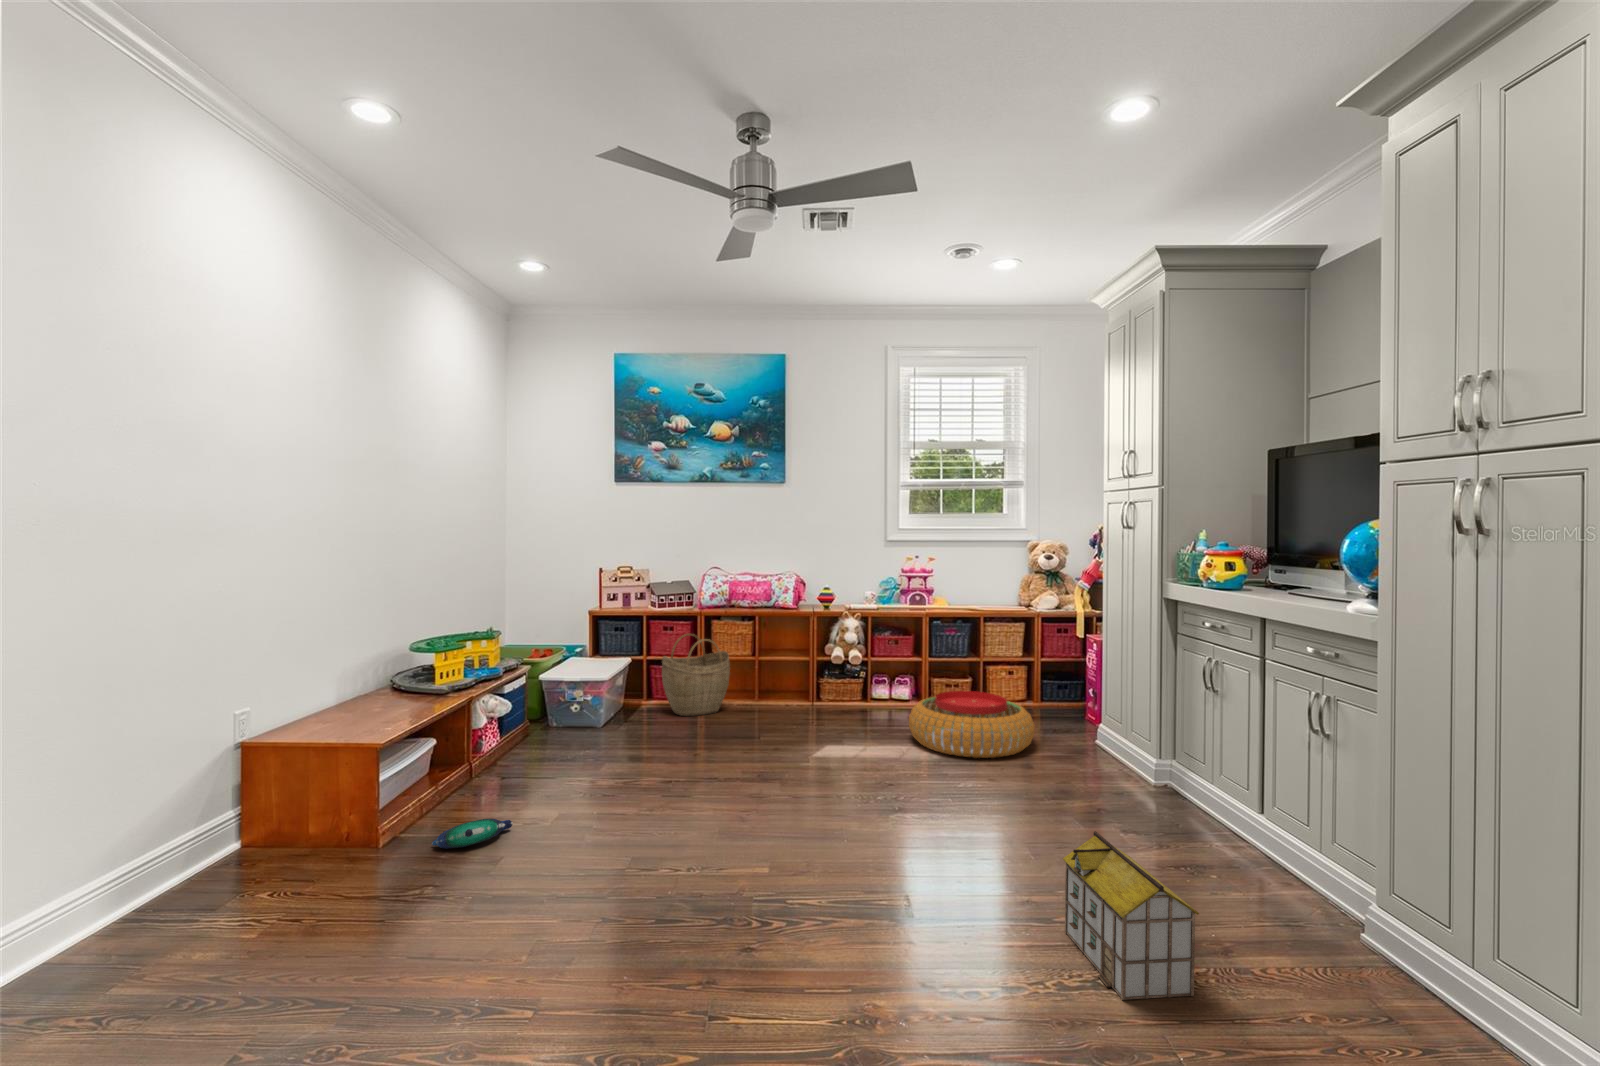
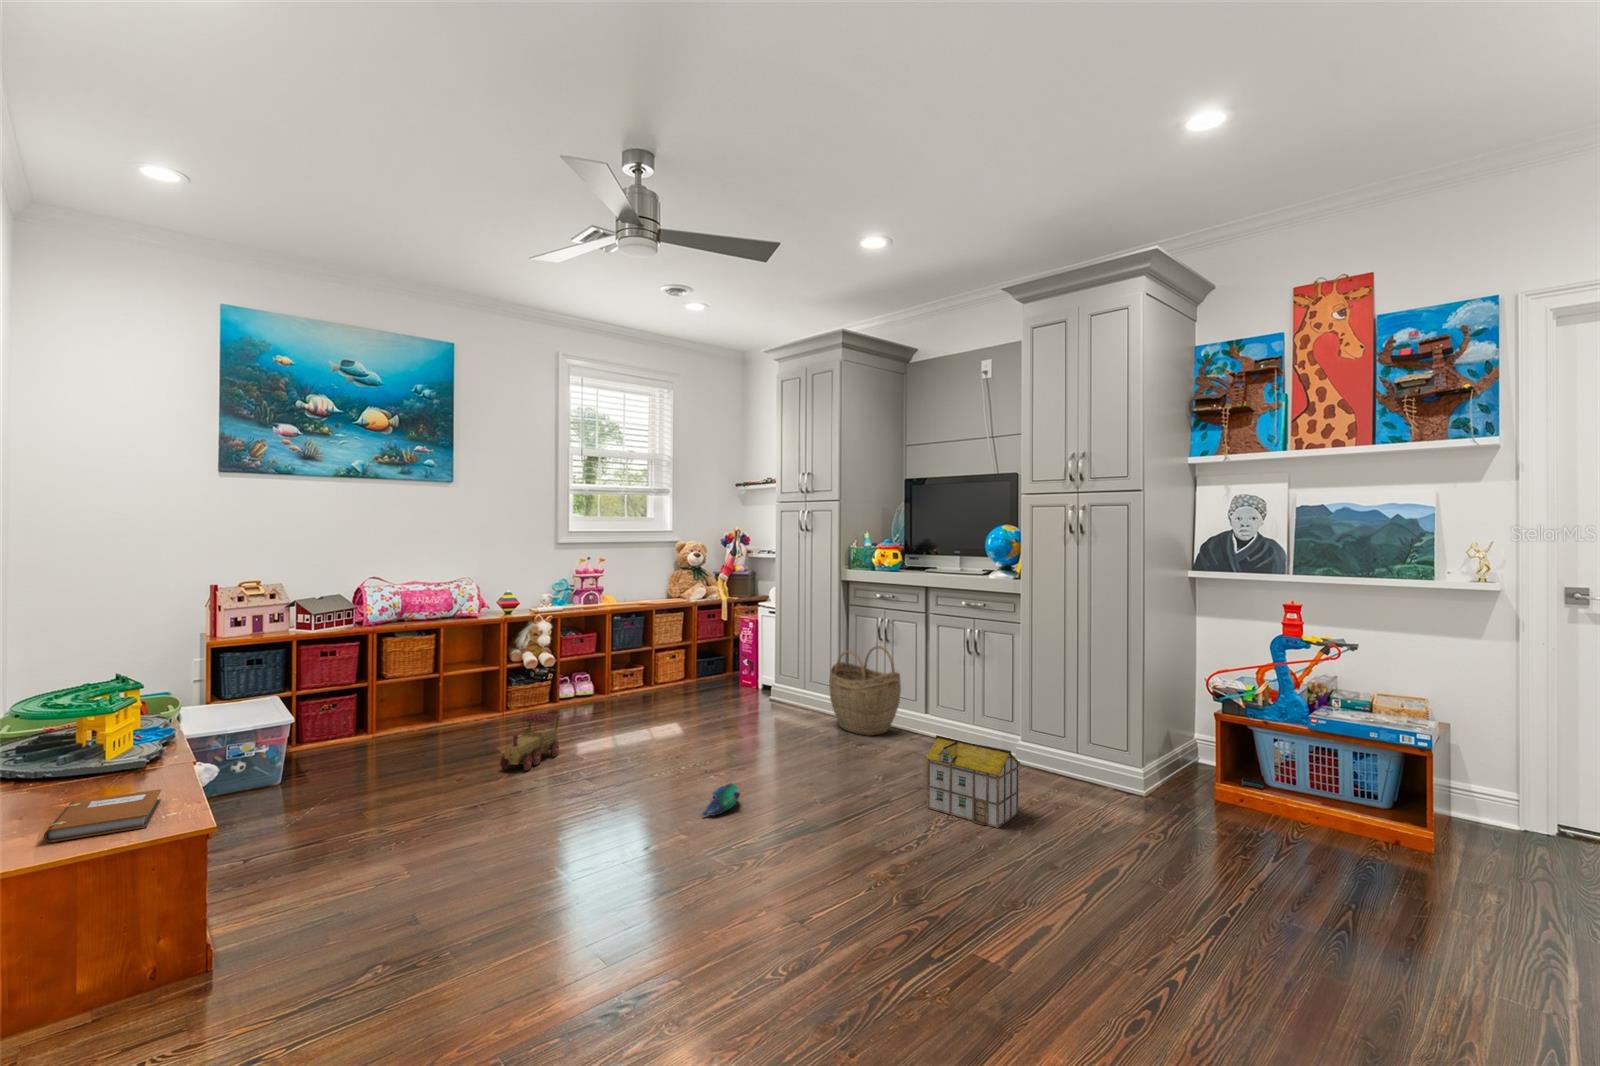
woven basket: present [662,634,730,716] -> present [829,646,901,736]
pouf: present [909,691,1035,758] -> none [637,672,745,728]
notebook: none [322,704,405,729] -> present [44,789,161,842]
toy train: none [731,706,800,759] -> present [500,713,561,771]
plush toy: present [432,819,513,849] -> present [702,784,741,816]

